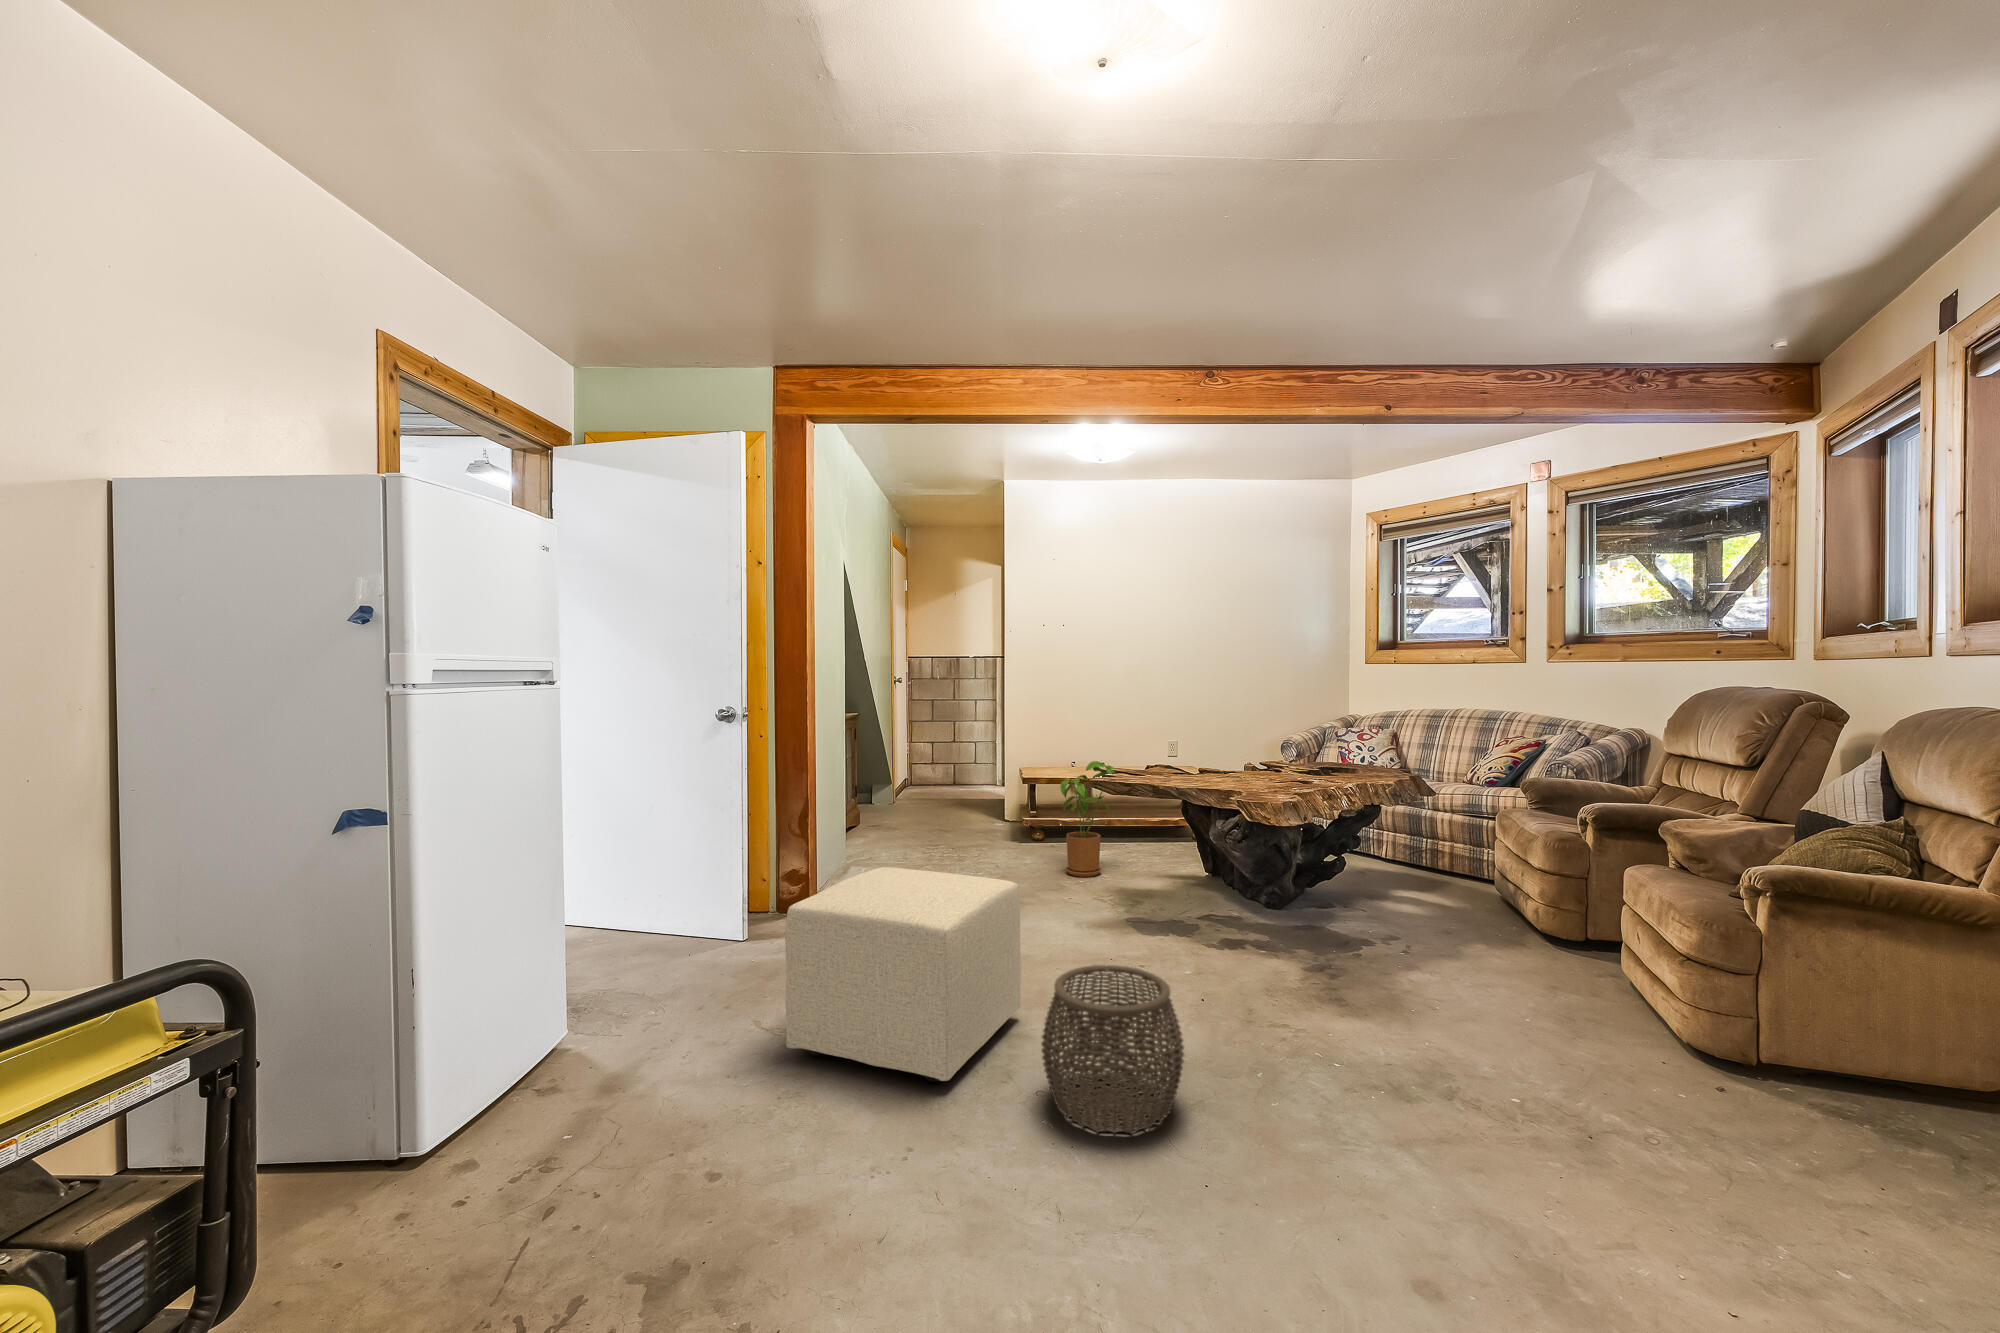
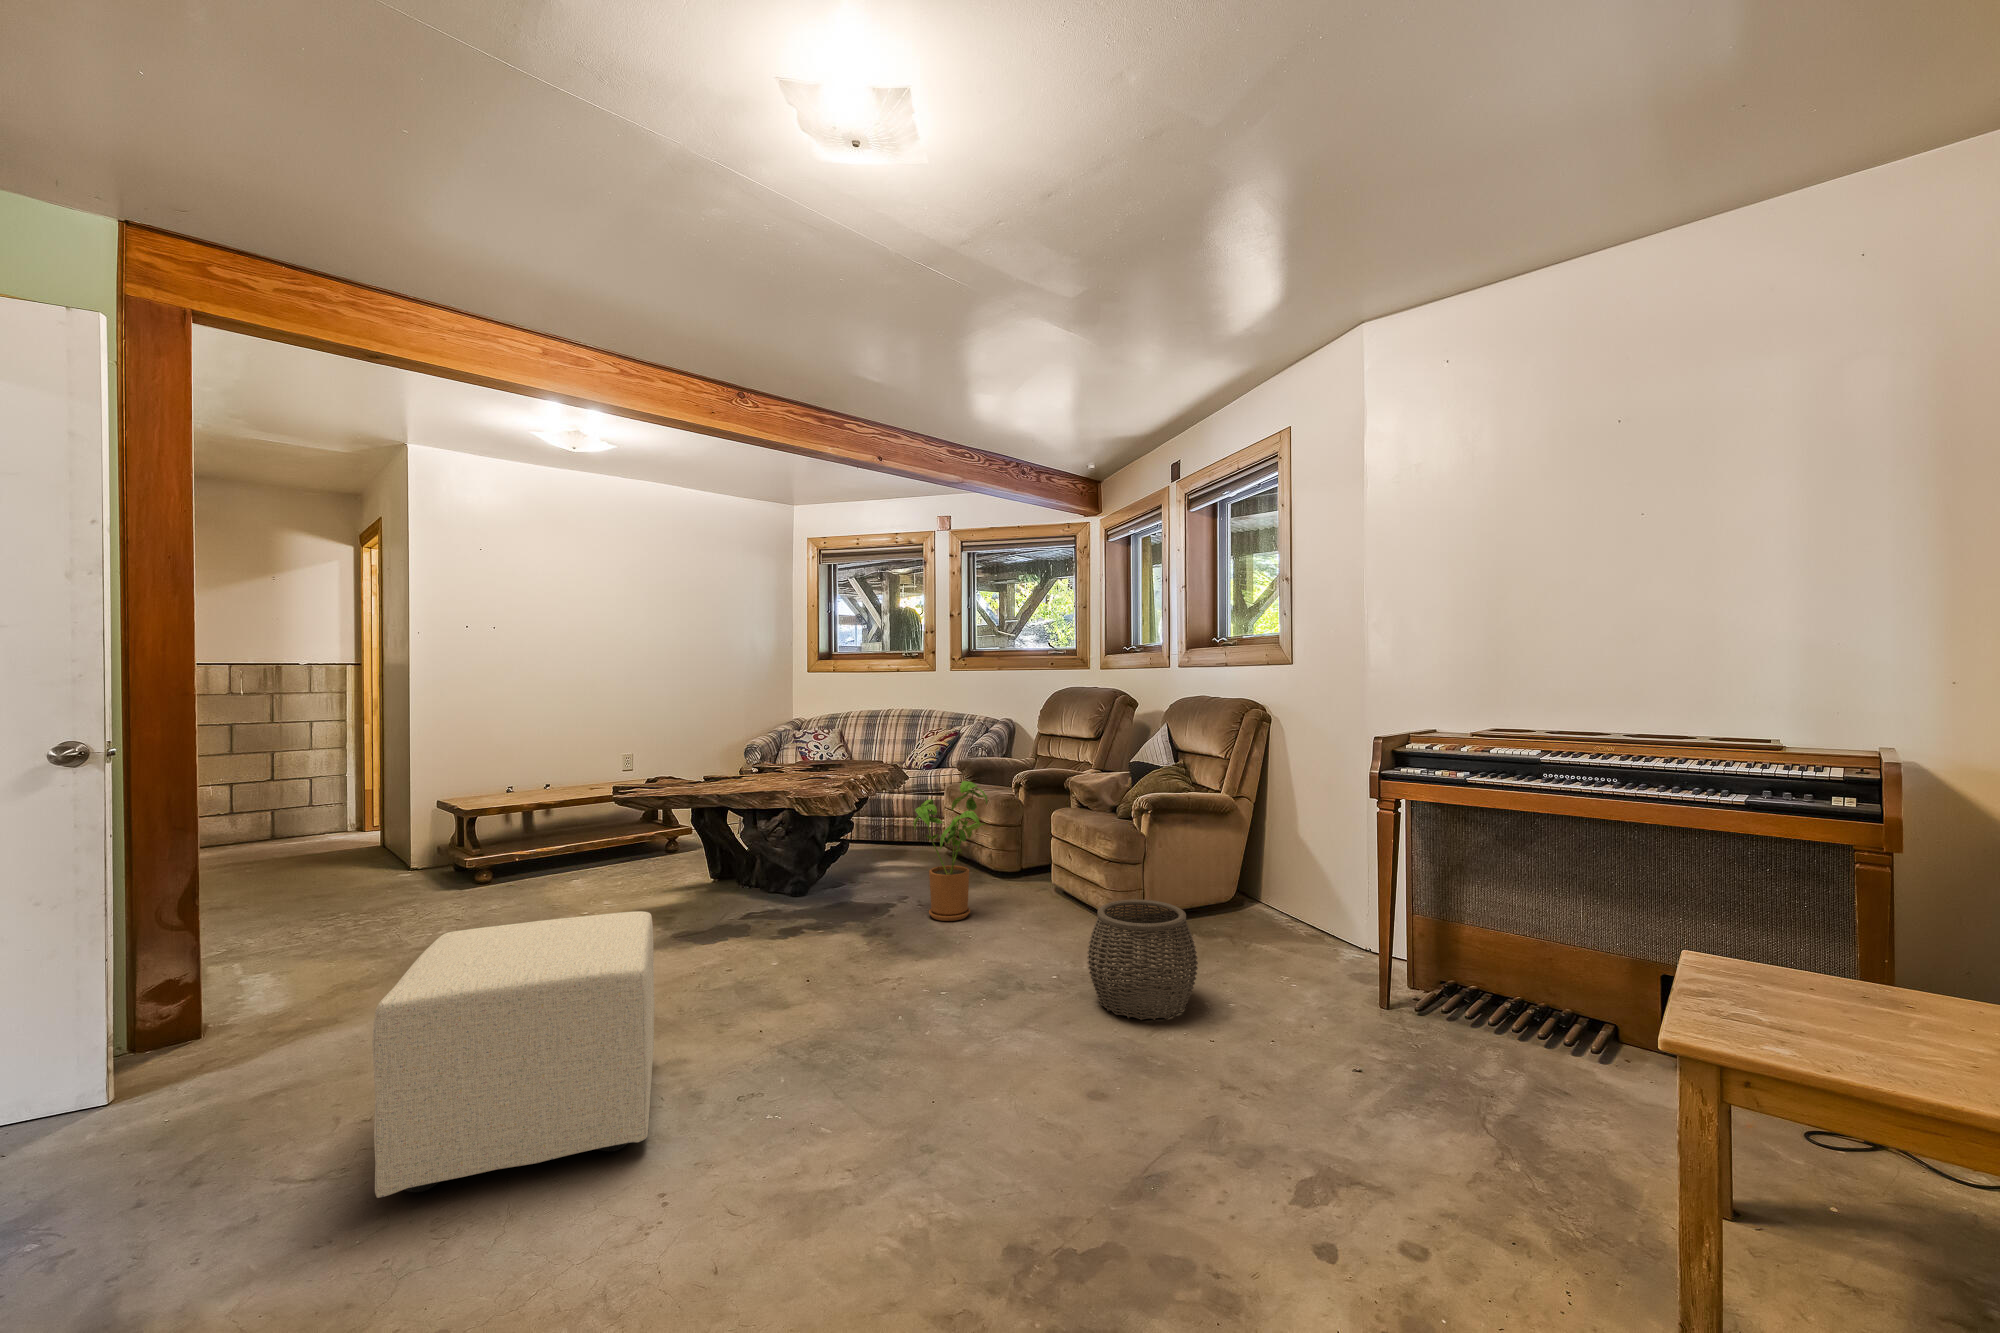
house plant: present [1060,761,1114,877] -> present [914,781,987,921]
woven basket: present [1042,965,1184,1134] -> present [1087,899,1198,1020]

